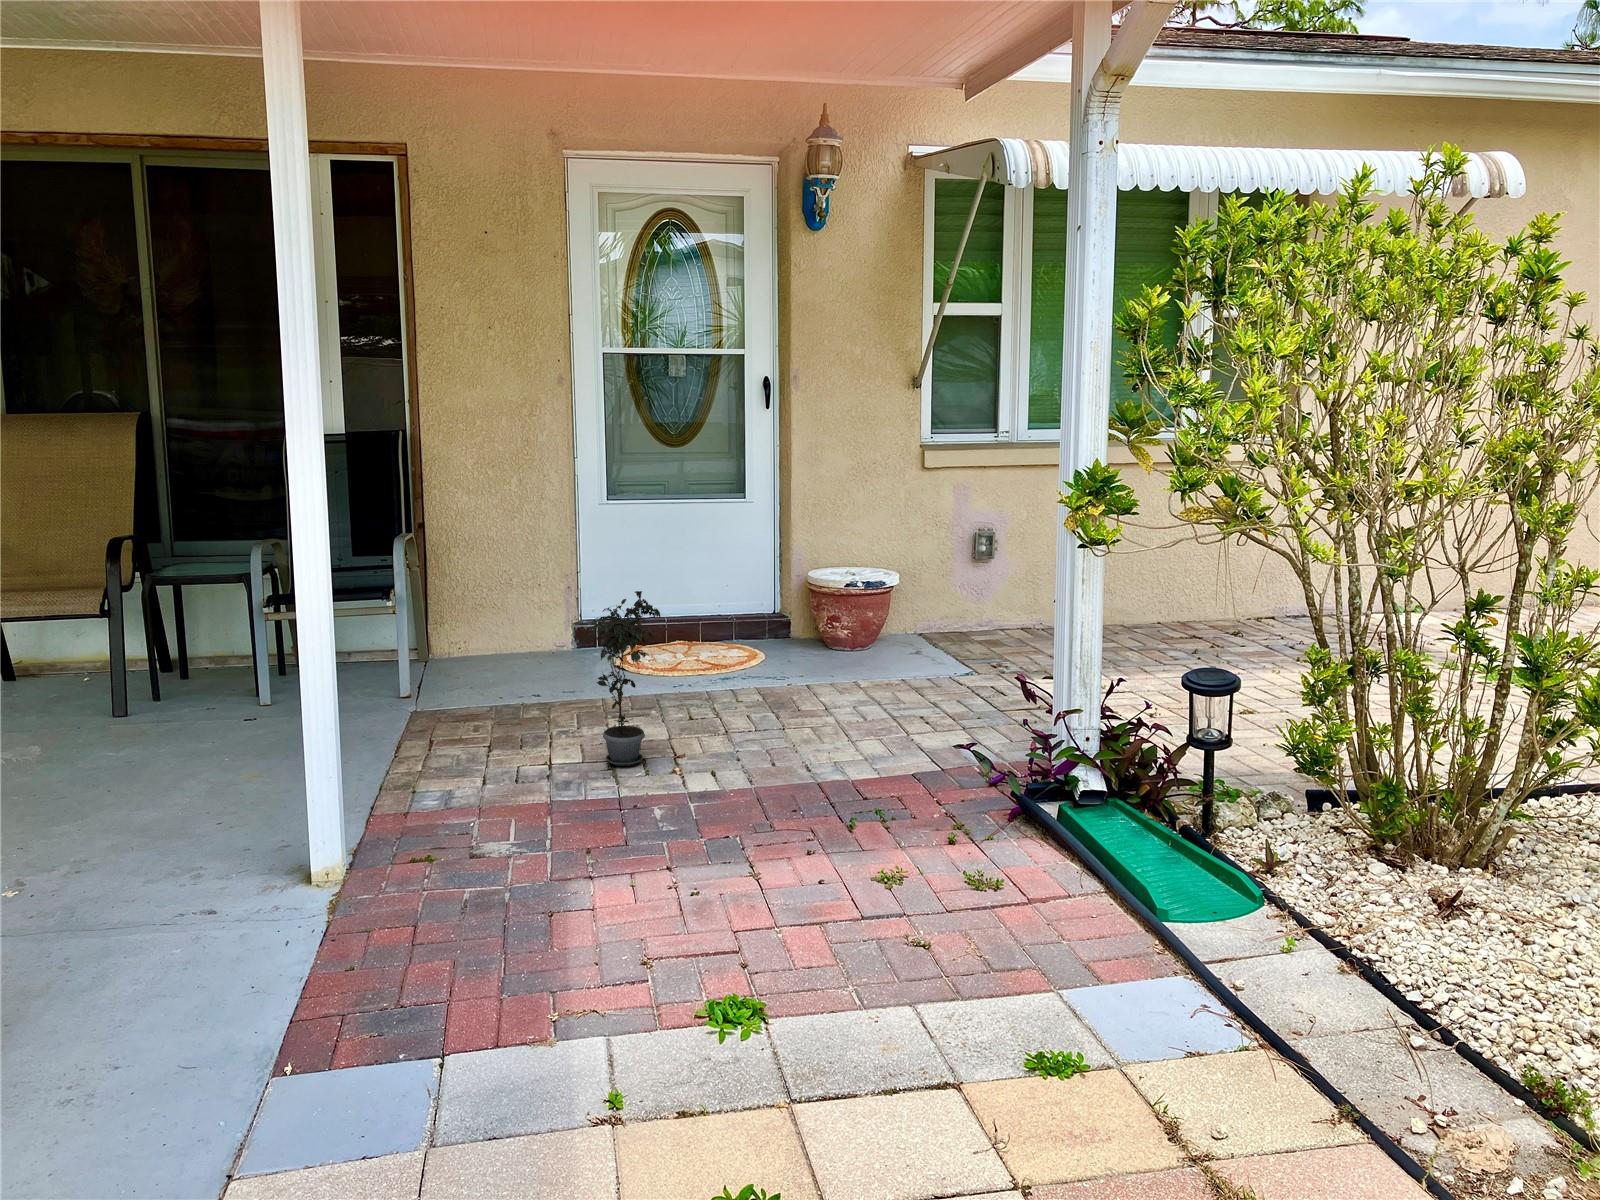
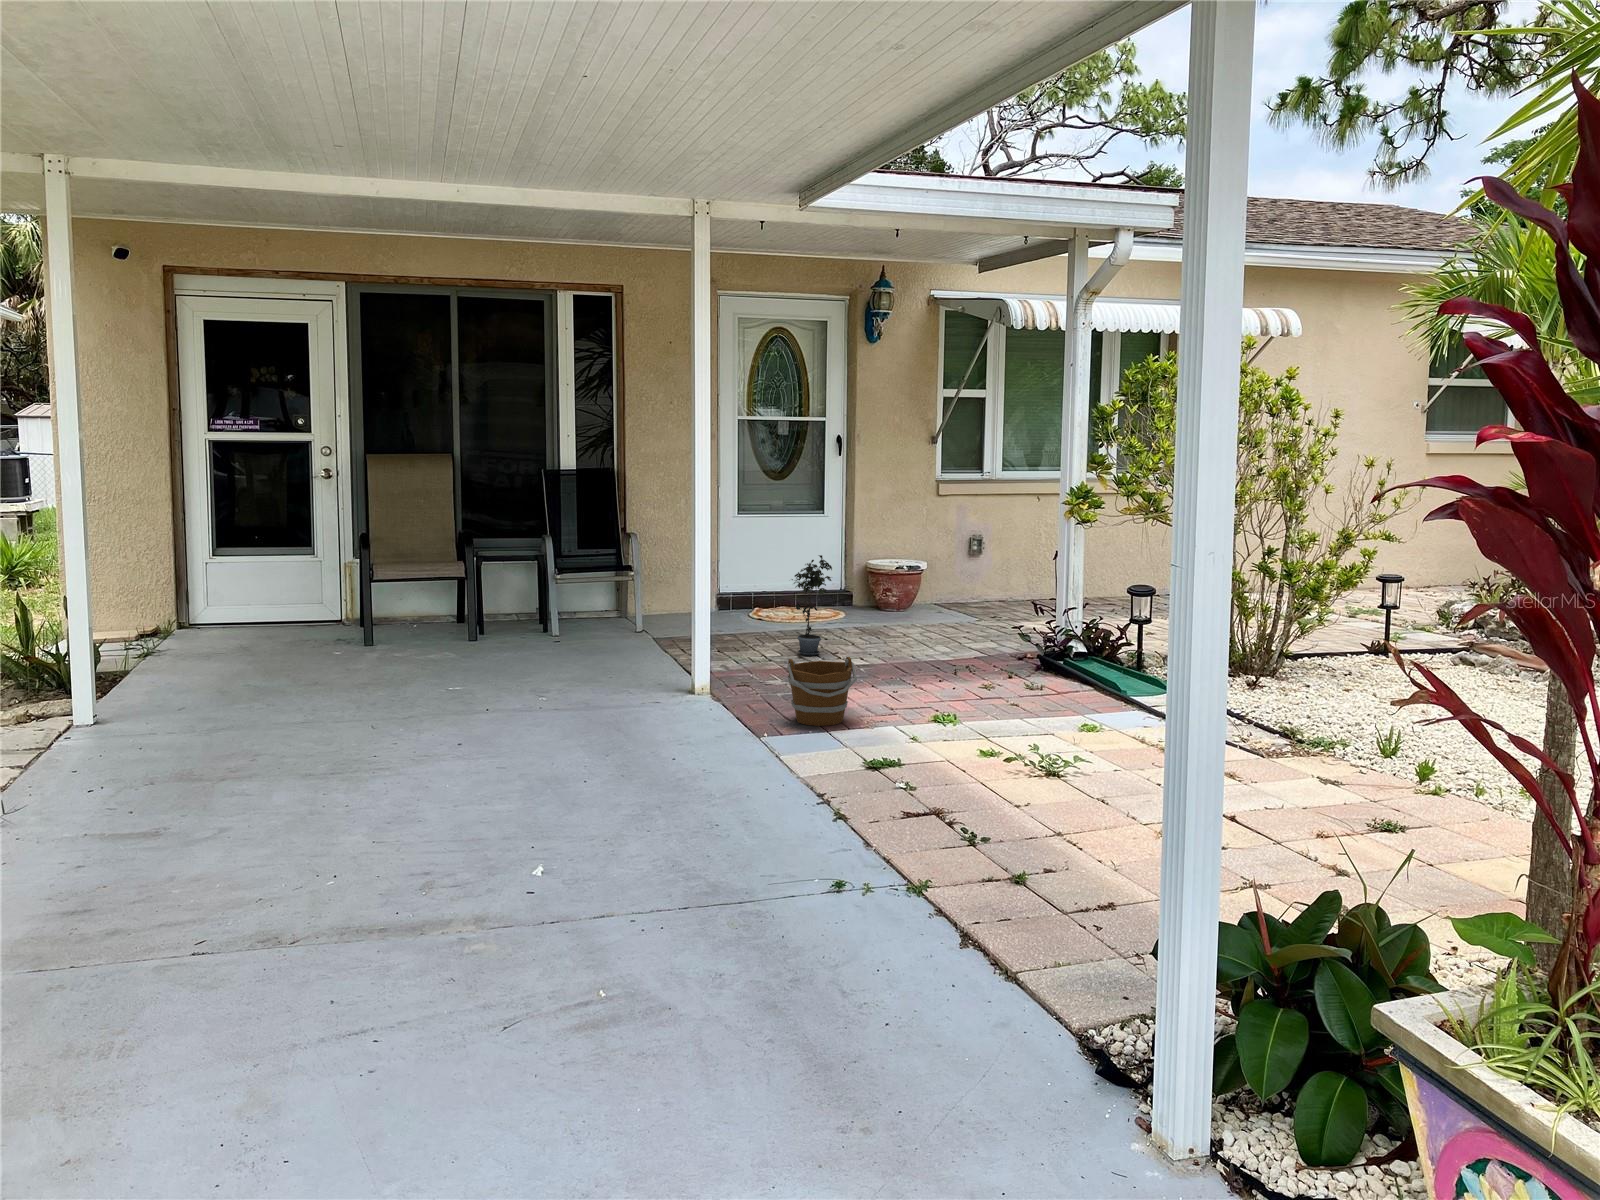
bucket: none [374,862,532,1027] -> present [787,657,857,726]

